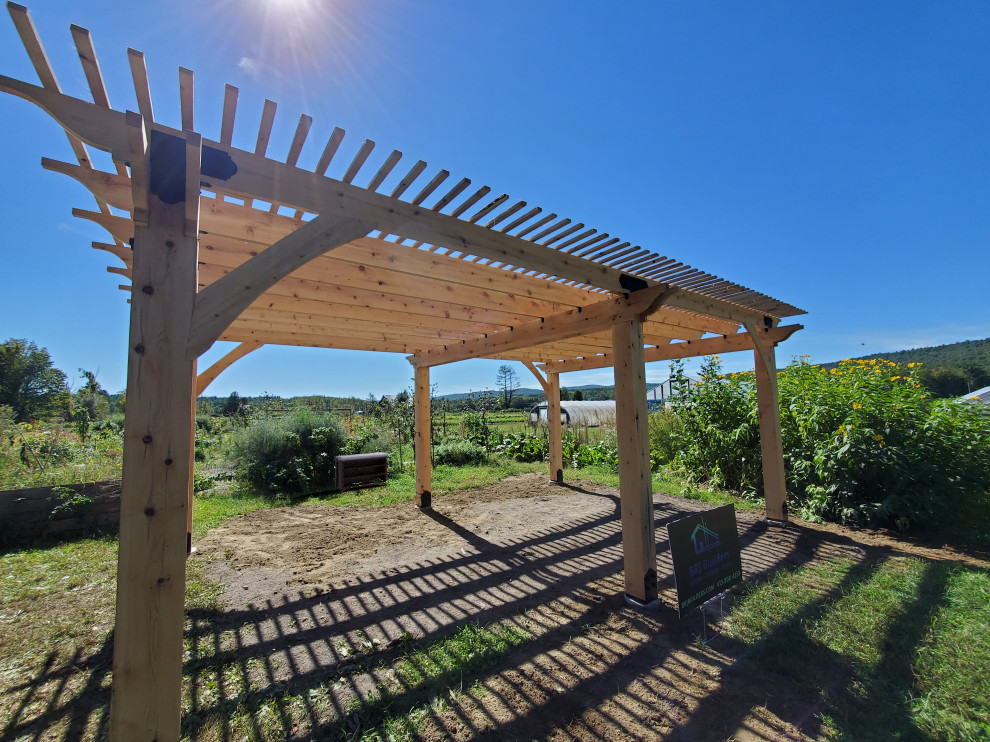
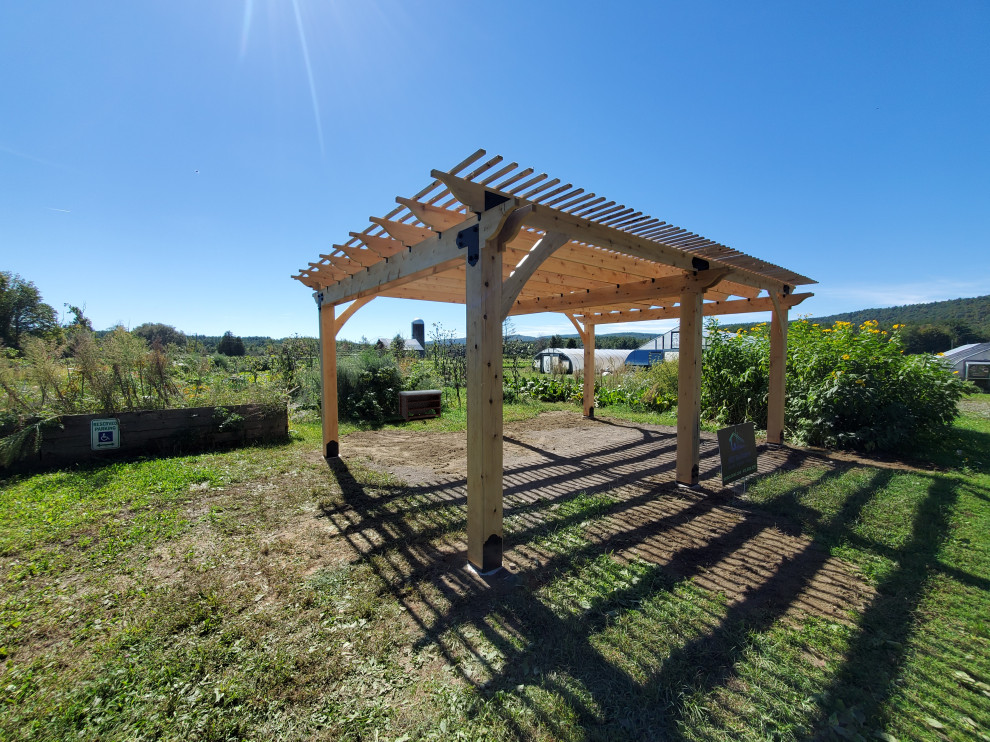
potted tree: none [811,478,854,537] -> present [804,417,831,454]

